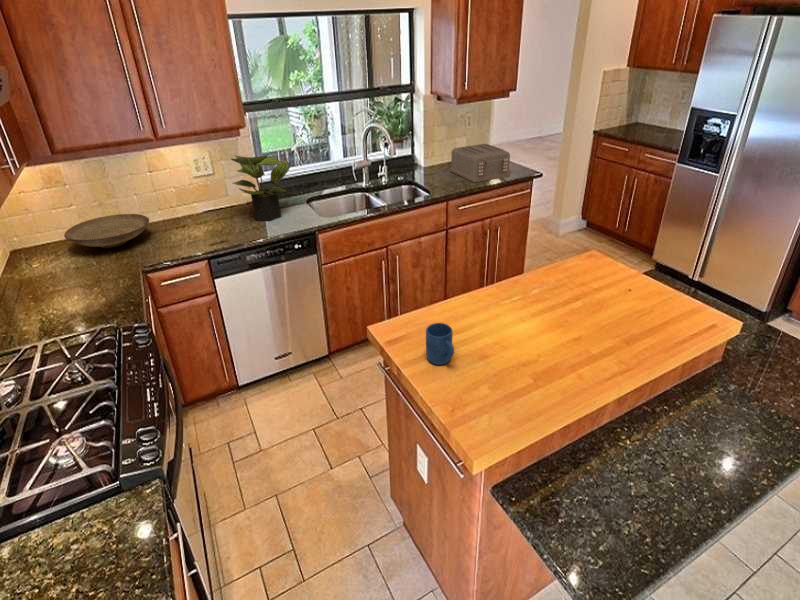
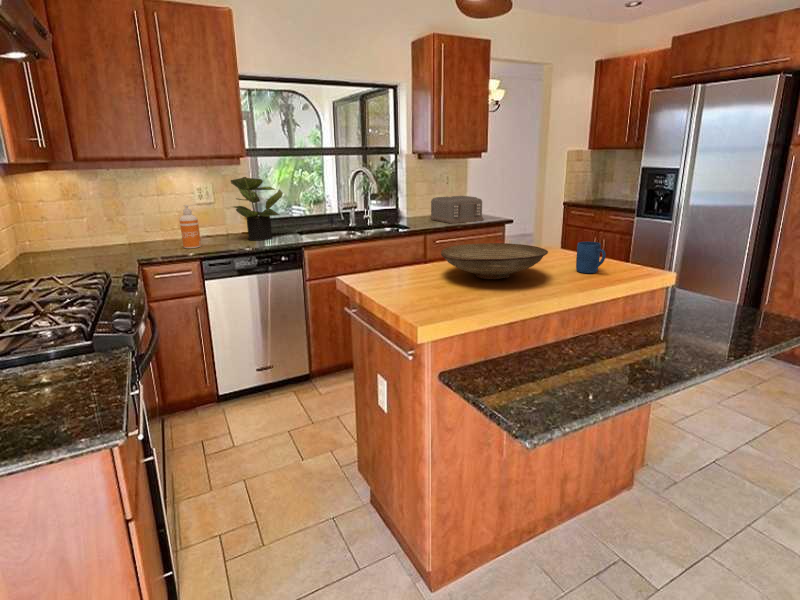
soap dispenser: none [179,191,206,239] -> present [180,205,201,248]
decorative bowl: present [64,214,149,248] -> present [441,243,548,279]
mug: present [426,323,454,365] -> present [576,242,606,273]

